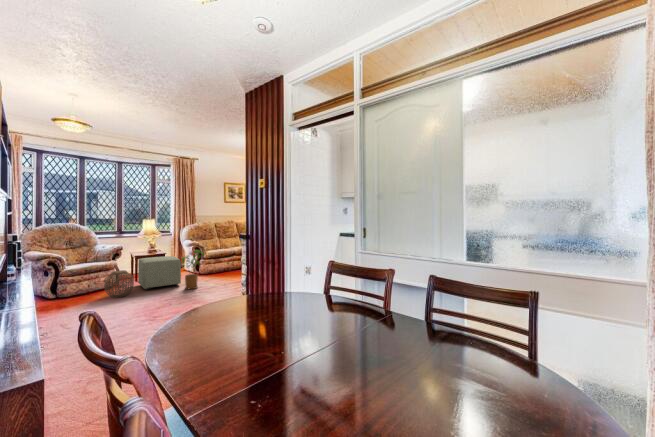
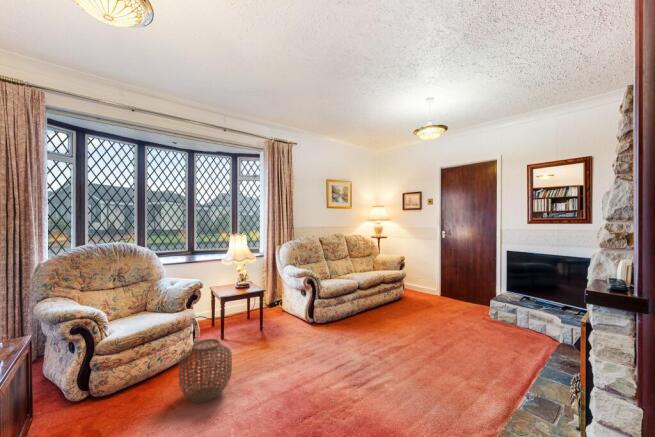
house plant: present [182,250,204,289] -> none [310,293,351,373]
ottoman: present [138,256,181,290] -> none [229,298,305,372]

